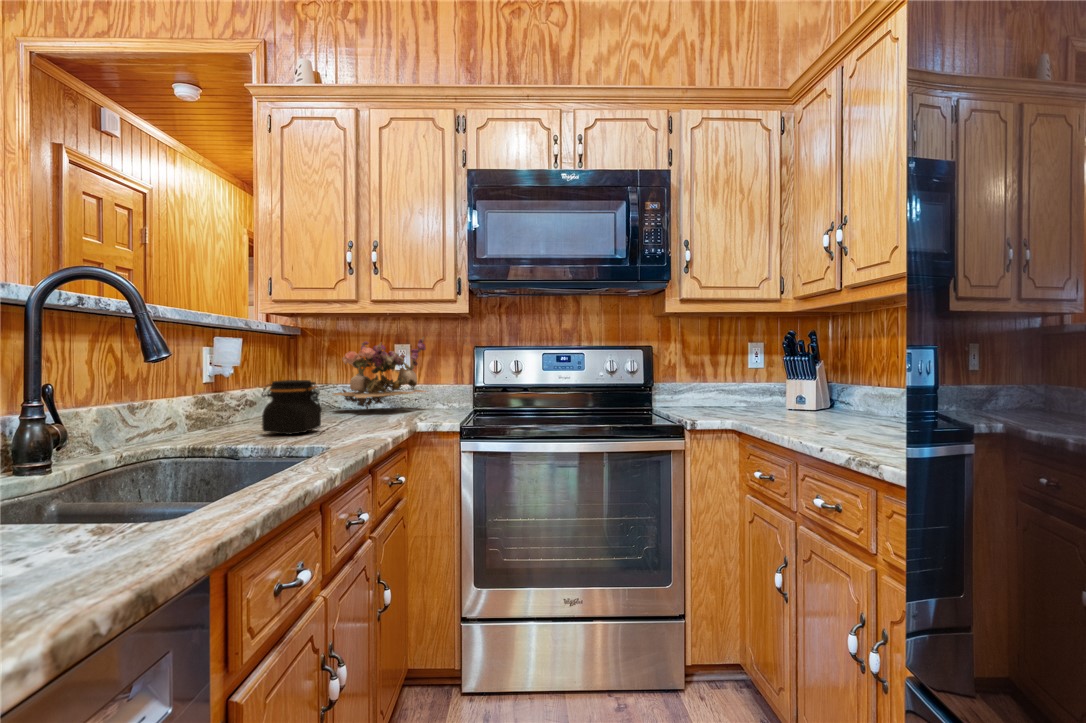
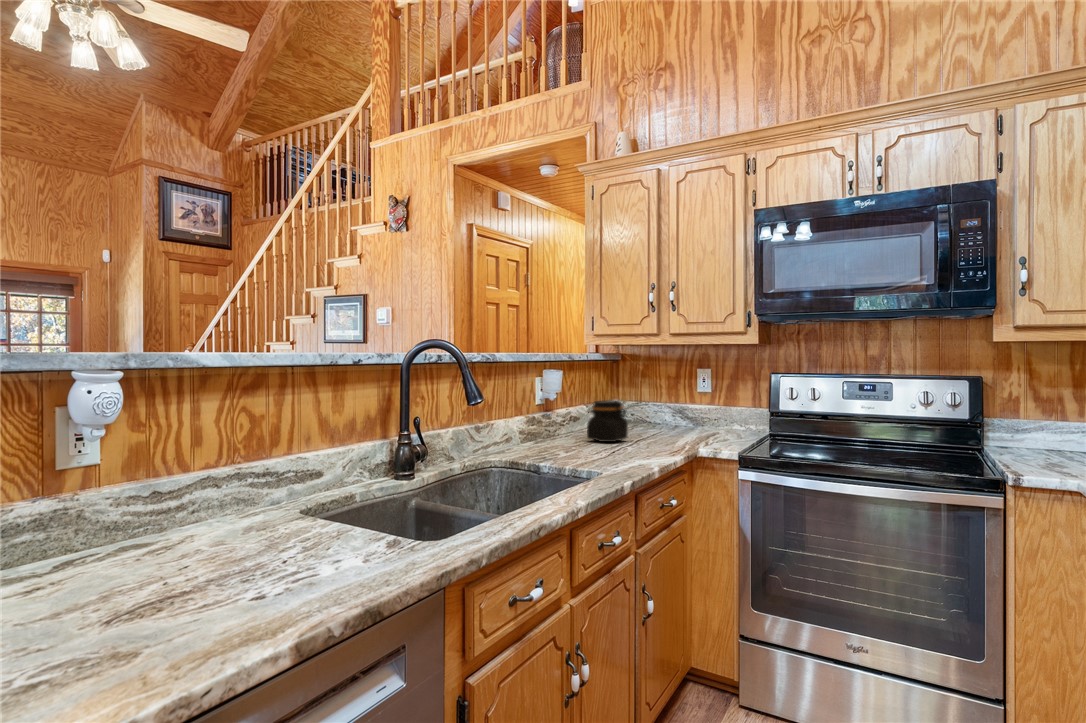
flower arrangement: present [332,337,426,409] -> none [641,363,723,427]

